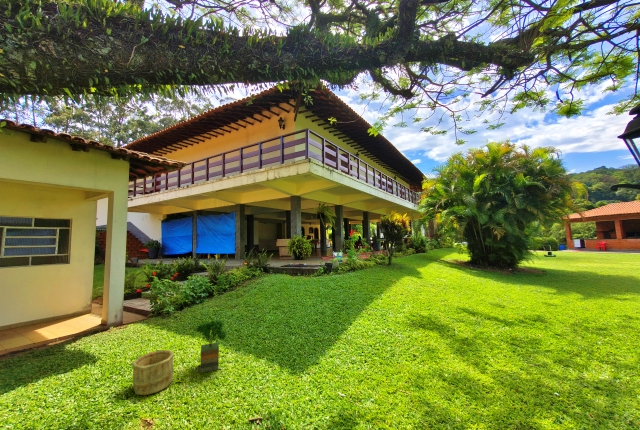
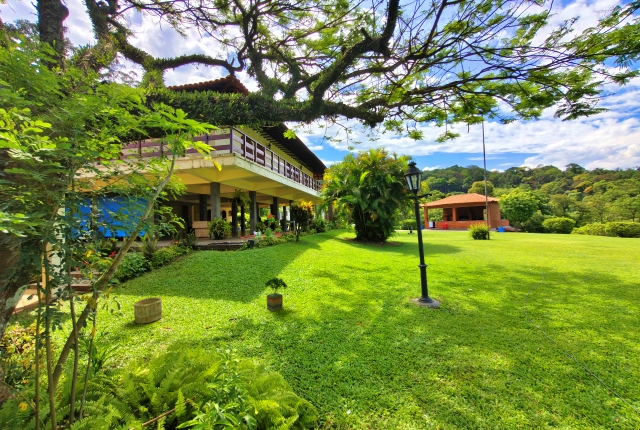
potted tree: present [196,320,227,373] -> present [265,278,287,312]

